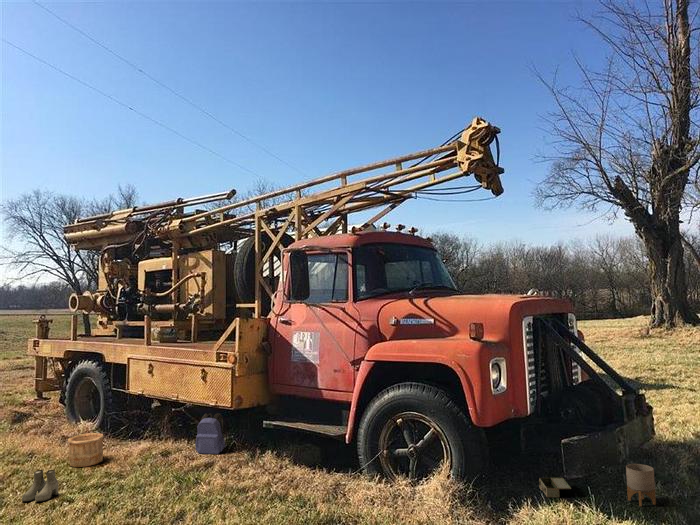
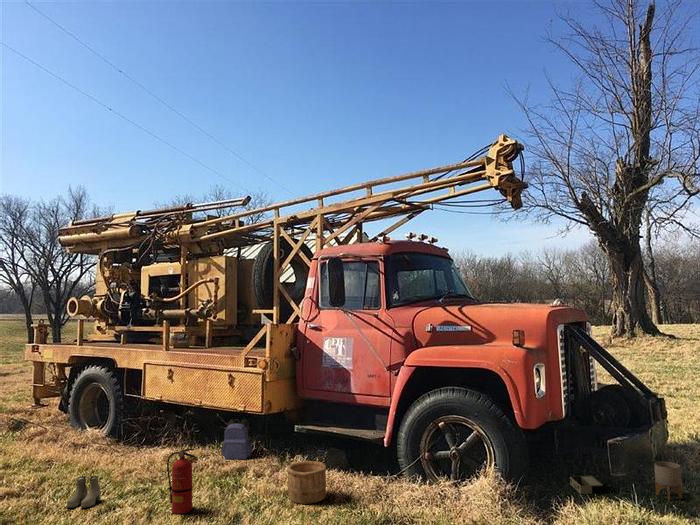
wooden bucket: present [68,433,103,467] -> present [287,461,327,504]
fire extinguisher: none [116,444,145,510] -> present [167,449,196,514]

